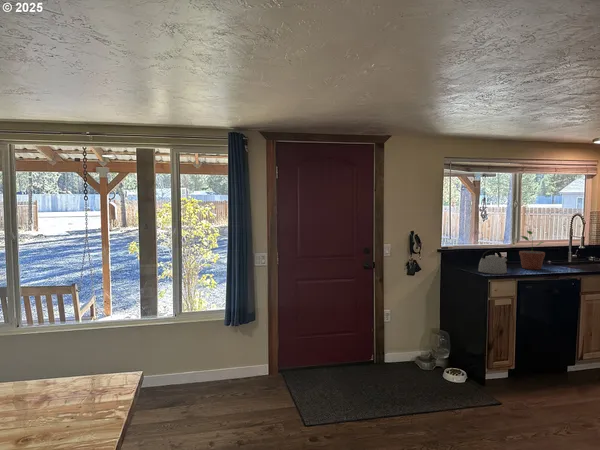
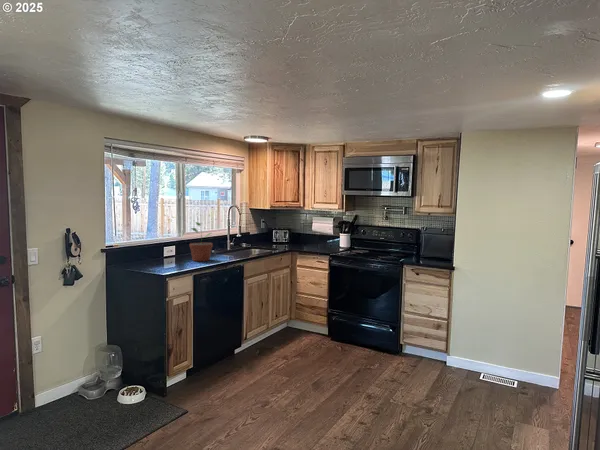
kettle: present [478,250,508,274] -> none [152,245,182,271]

